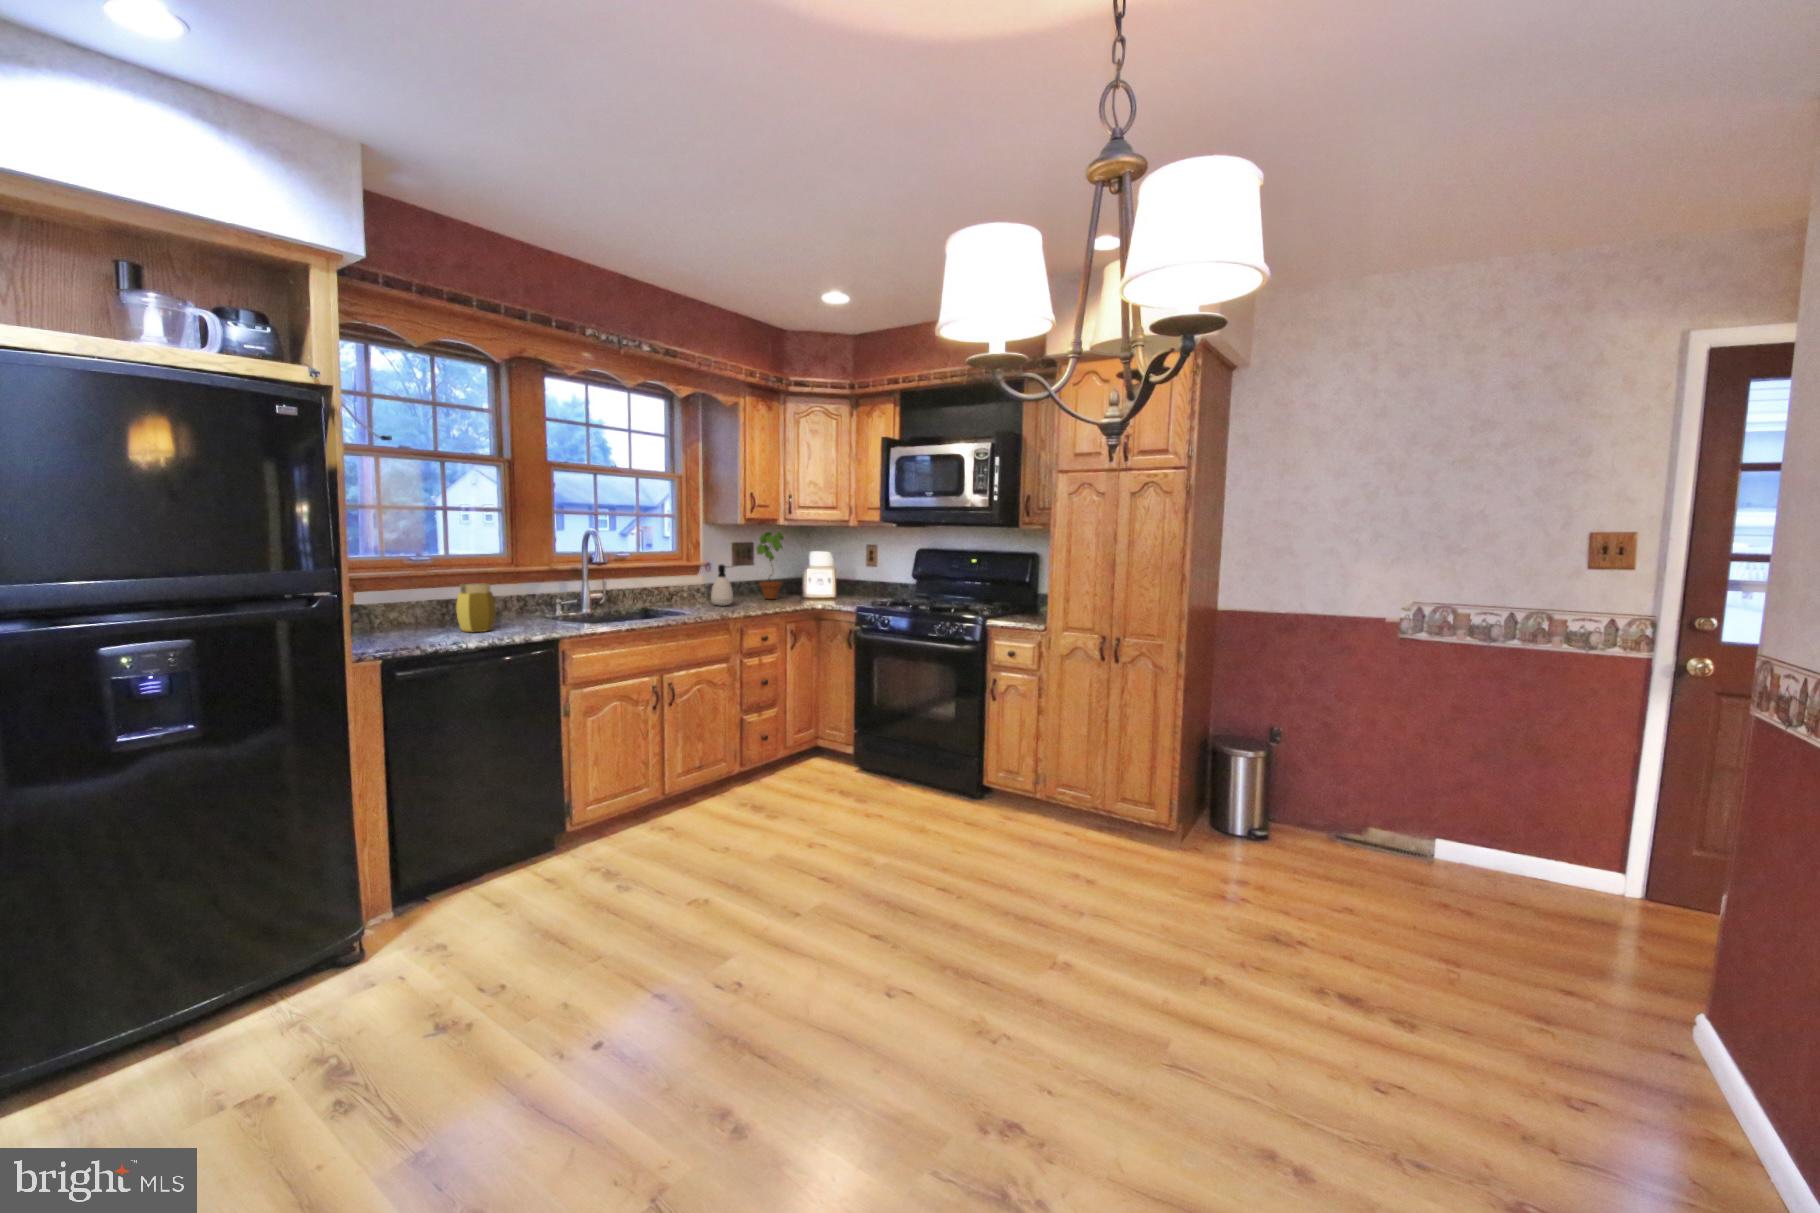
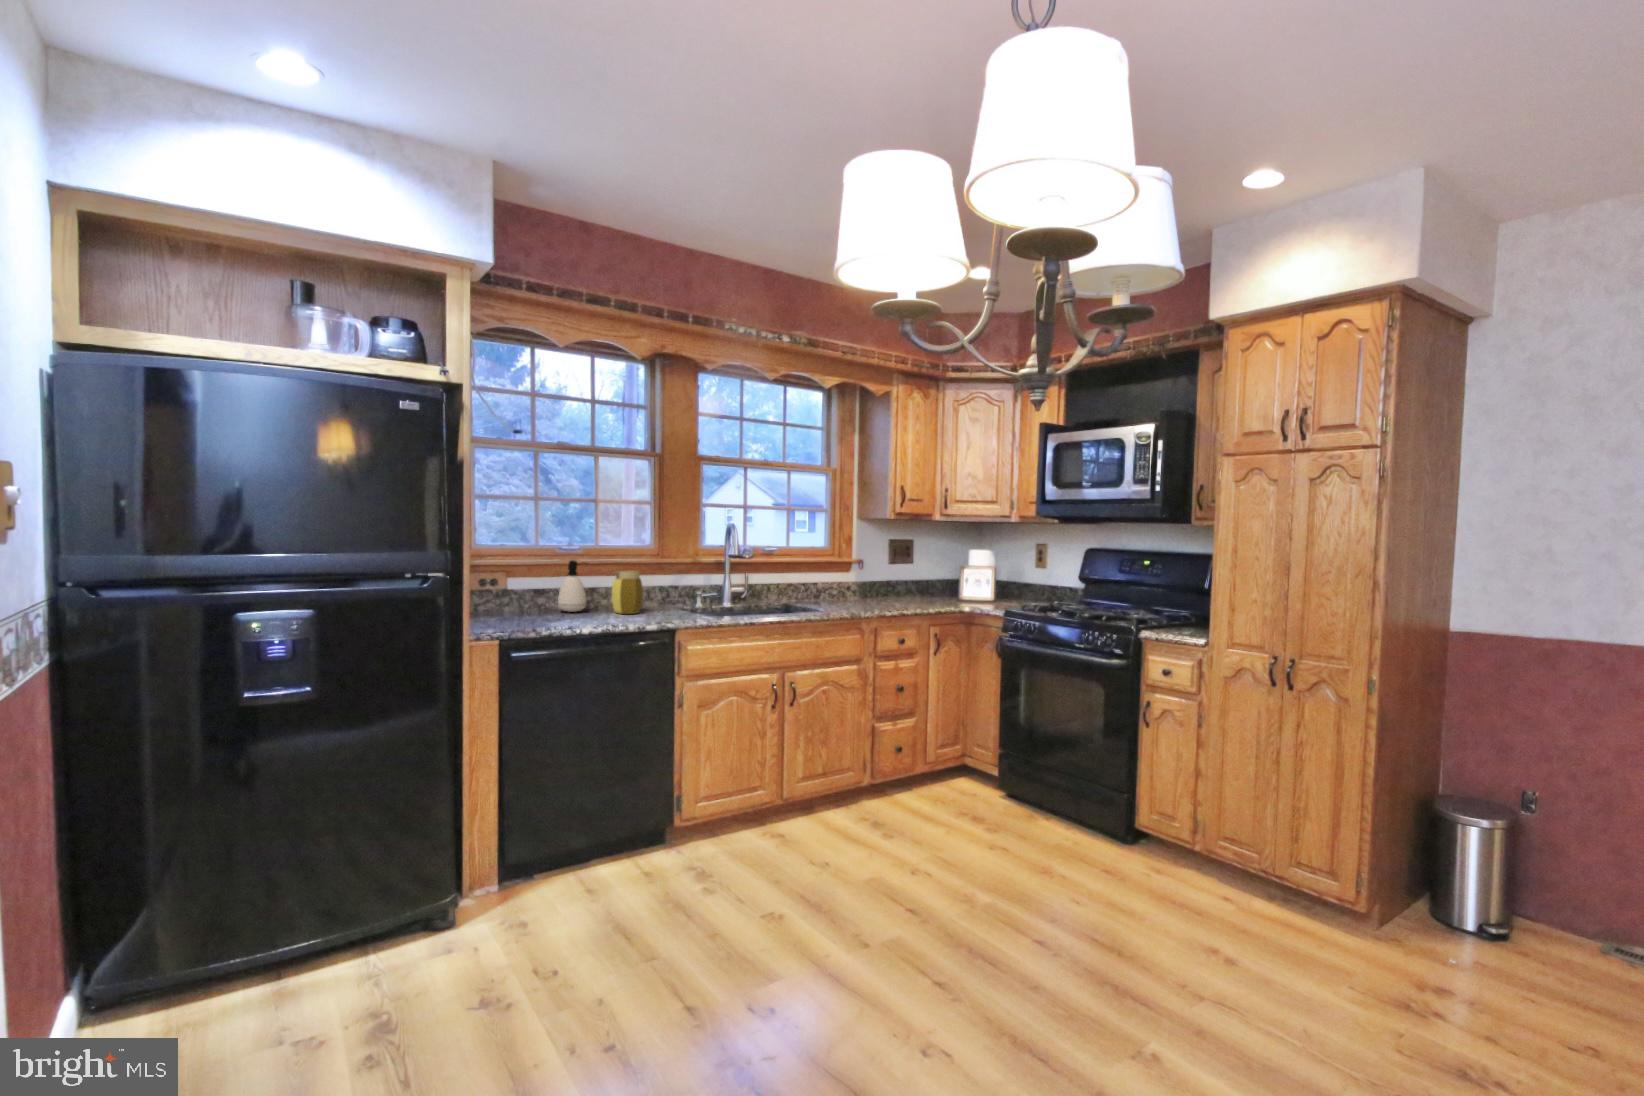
potted plant: present [757,531,784,599] -> none [907,526,938,600]
soap dispenser: present [711,564,733,606] -> present [558,560,586,612]

